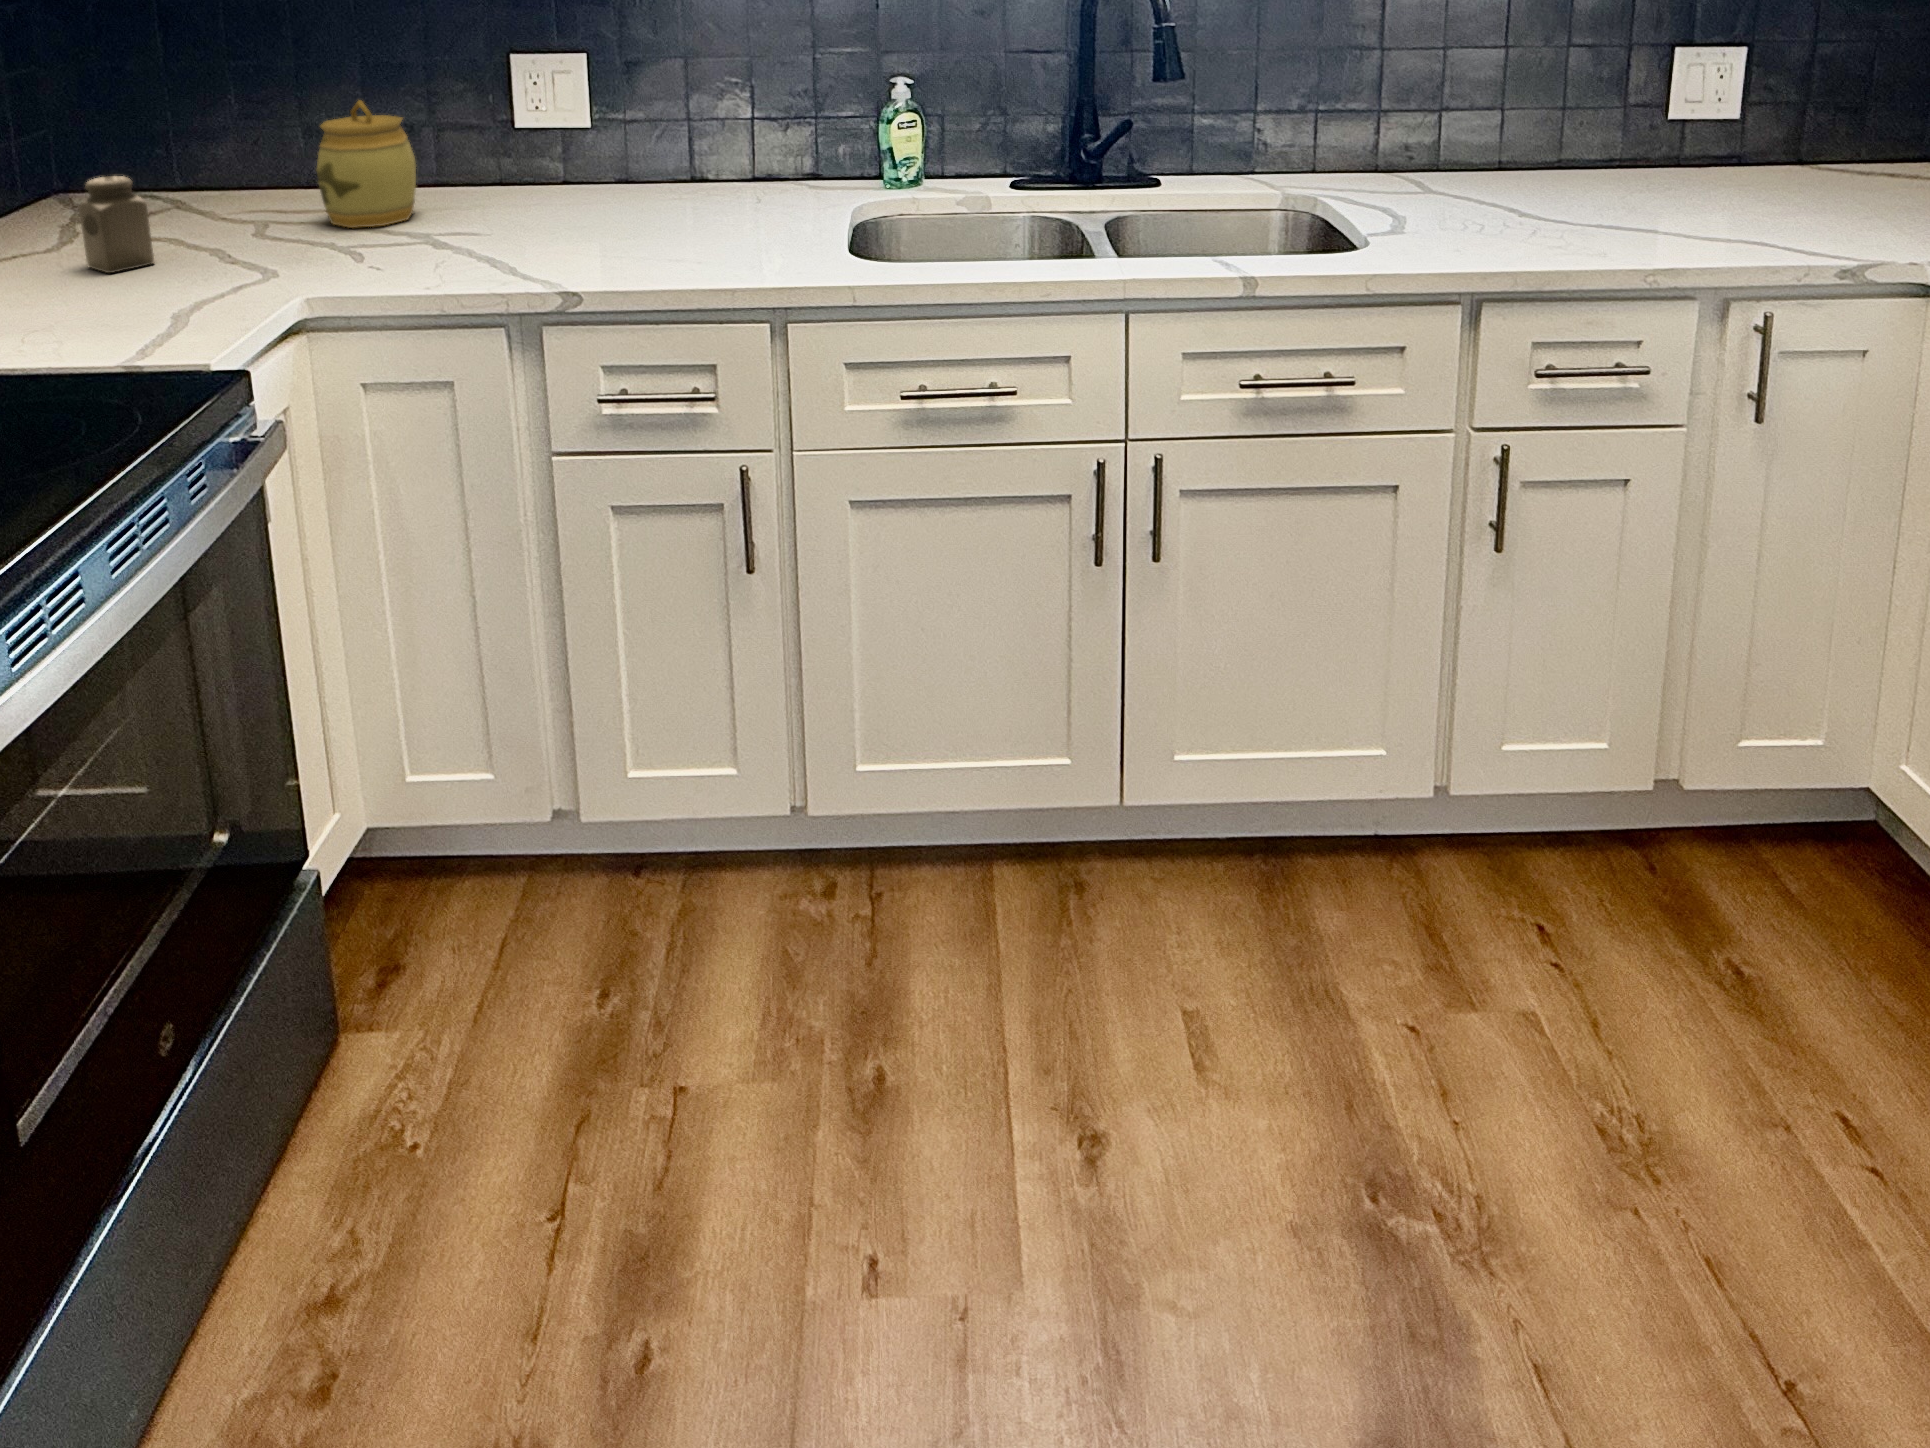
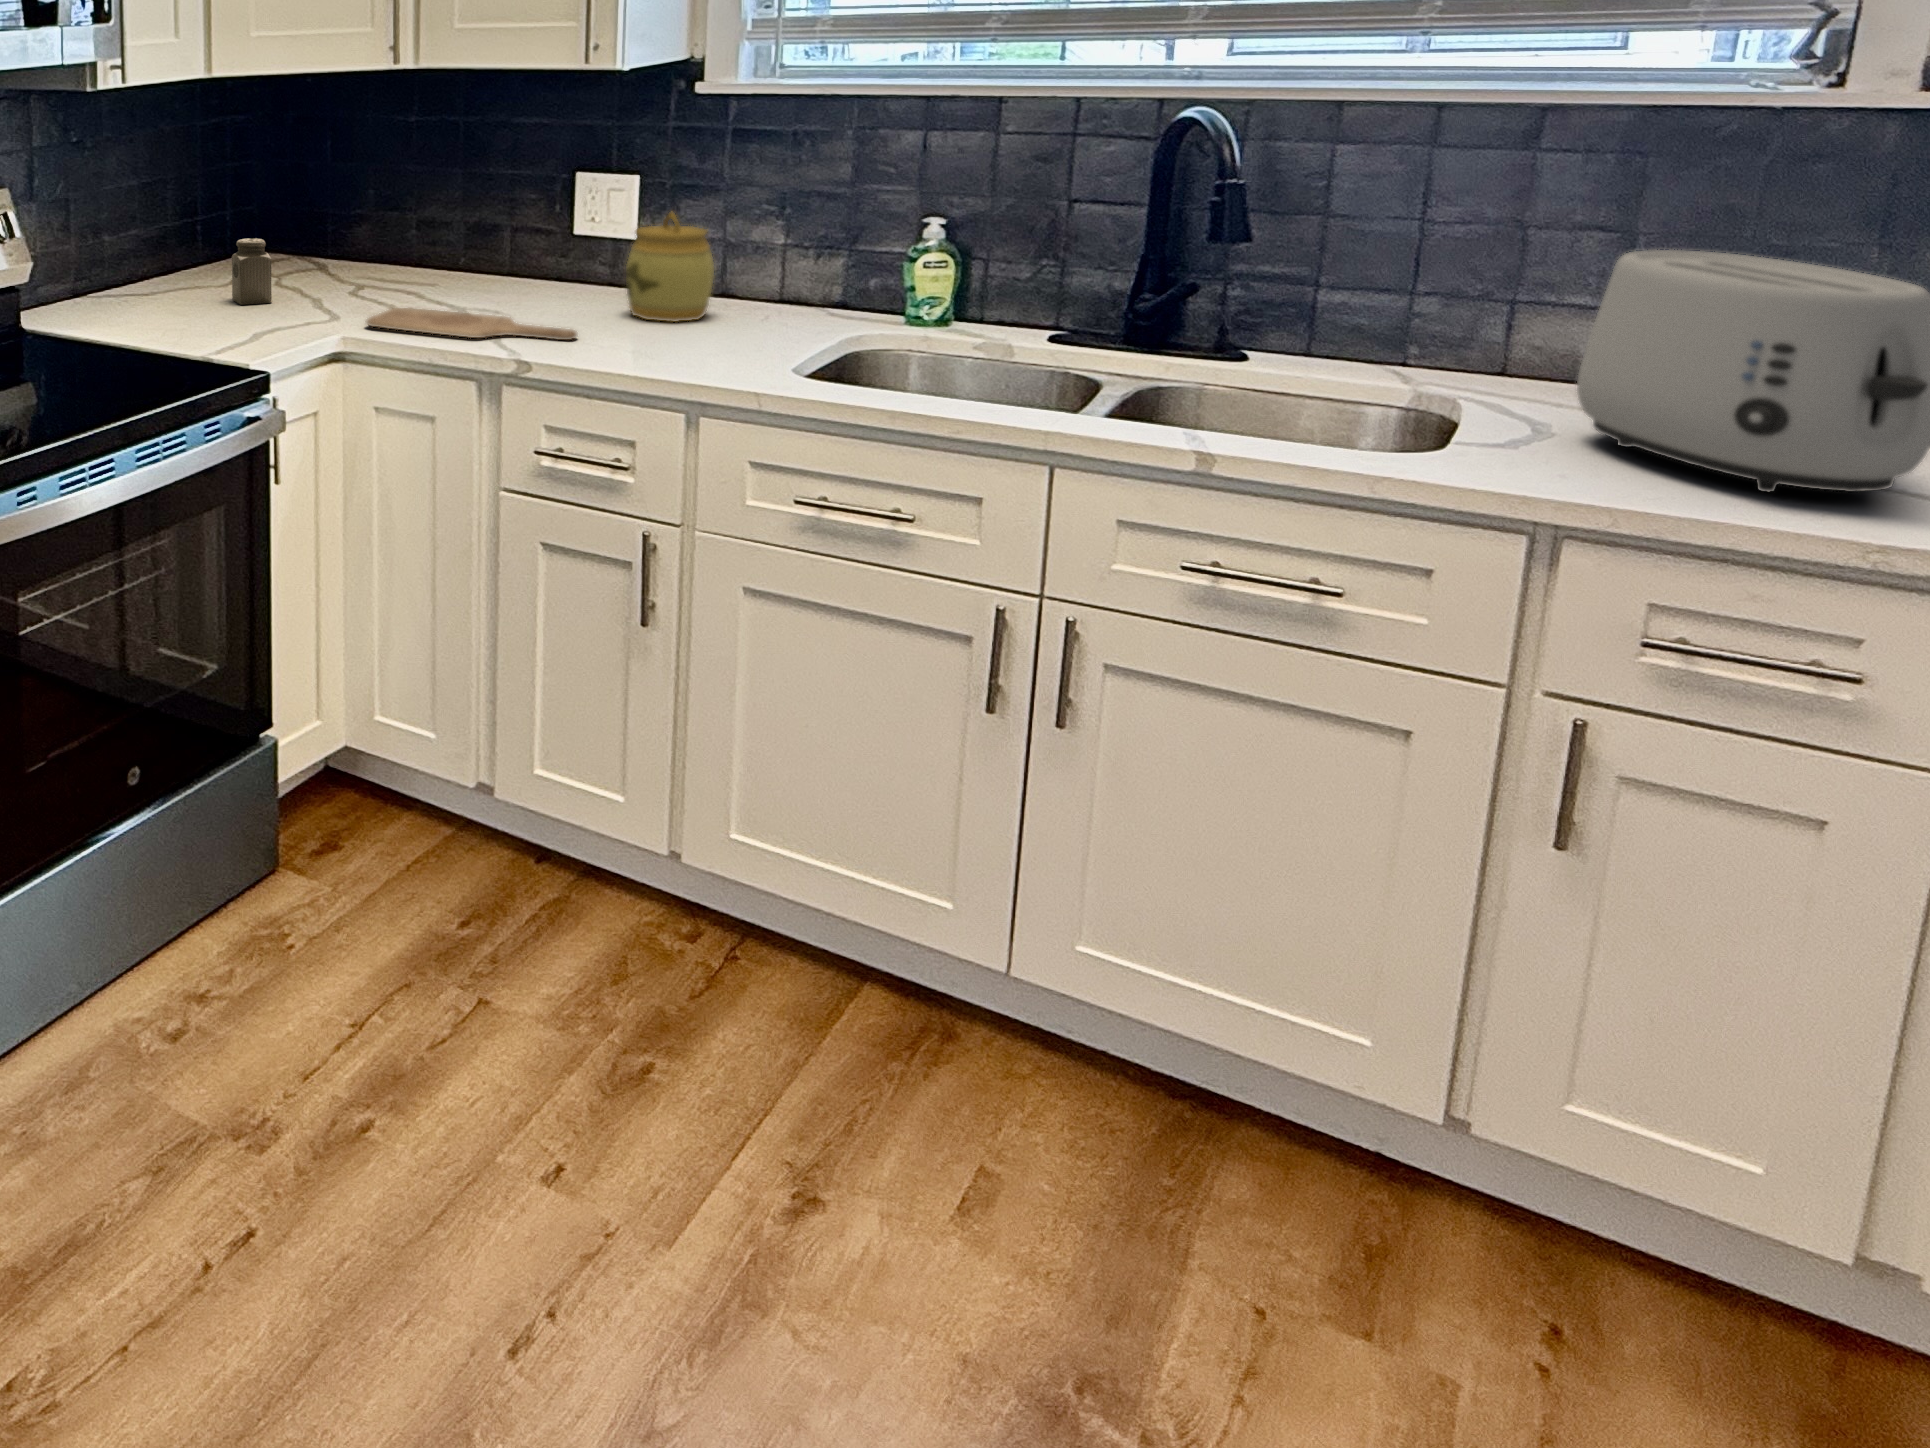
toaster: none [1416,60,1646,240] -> present [1577,250,1930,492]
jar: present [316,100,416,228] -> present [626,211,714,322]
cutting board: none [329,238,608,277] -> present [366,308,577,340]

